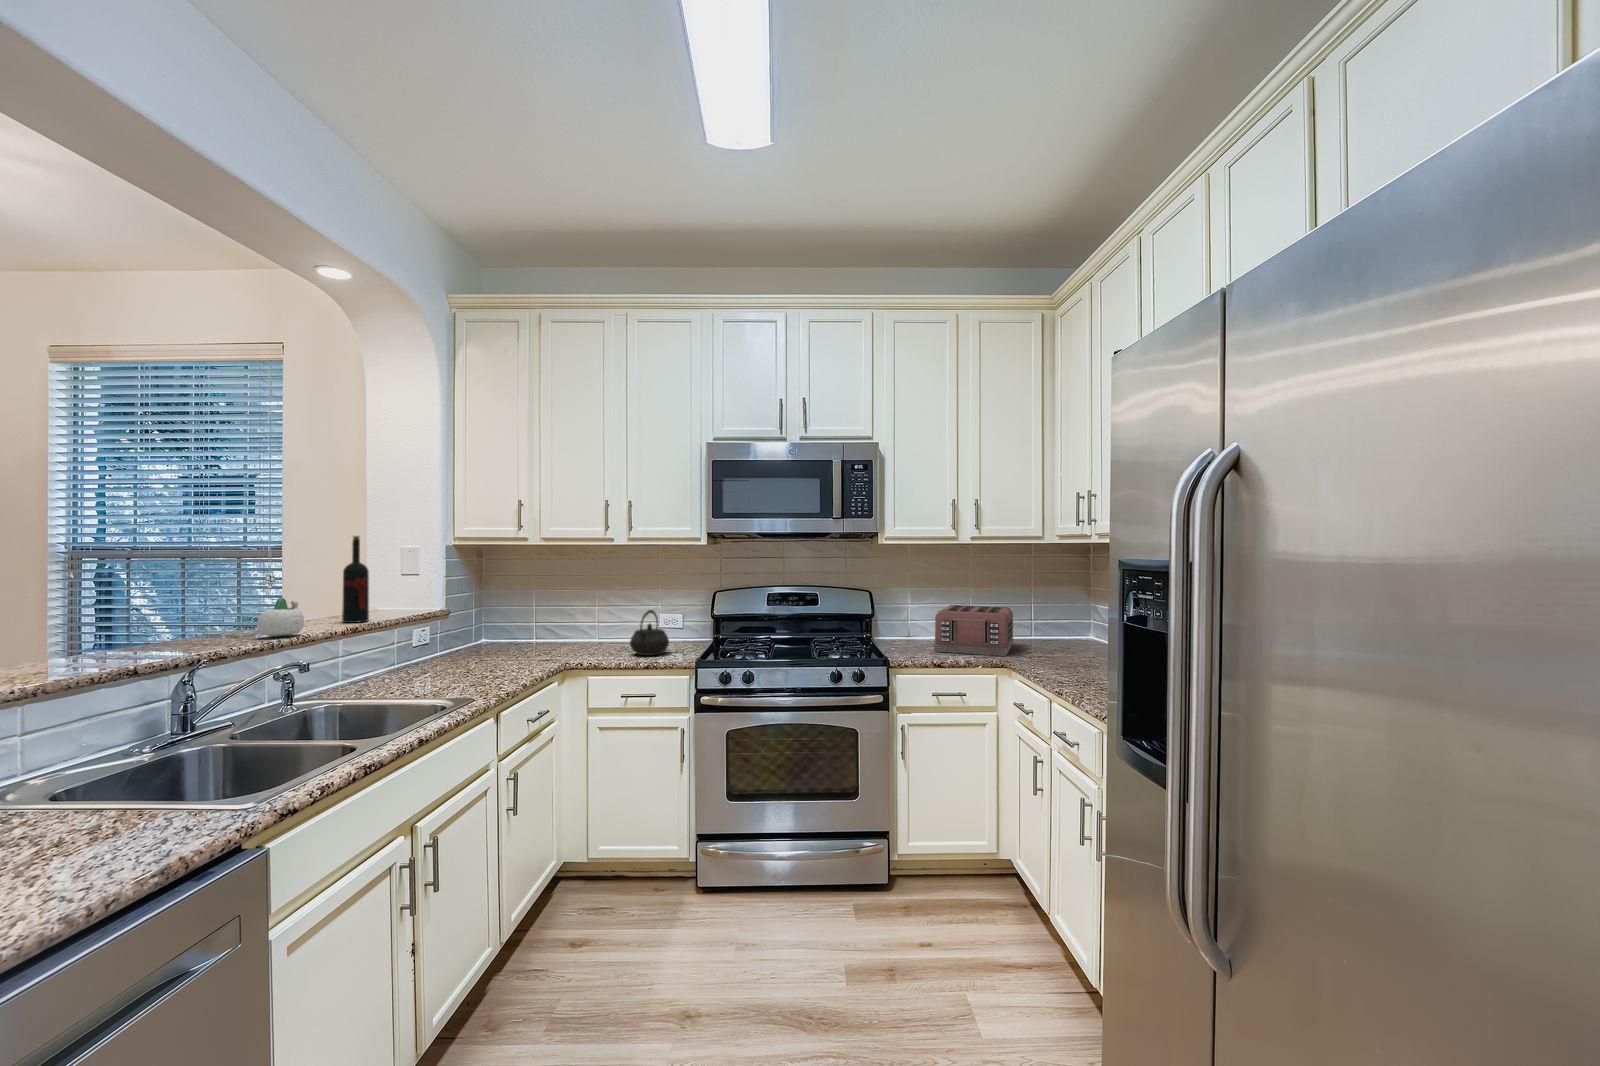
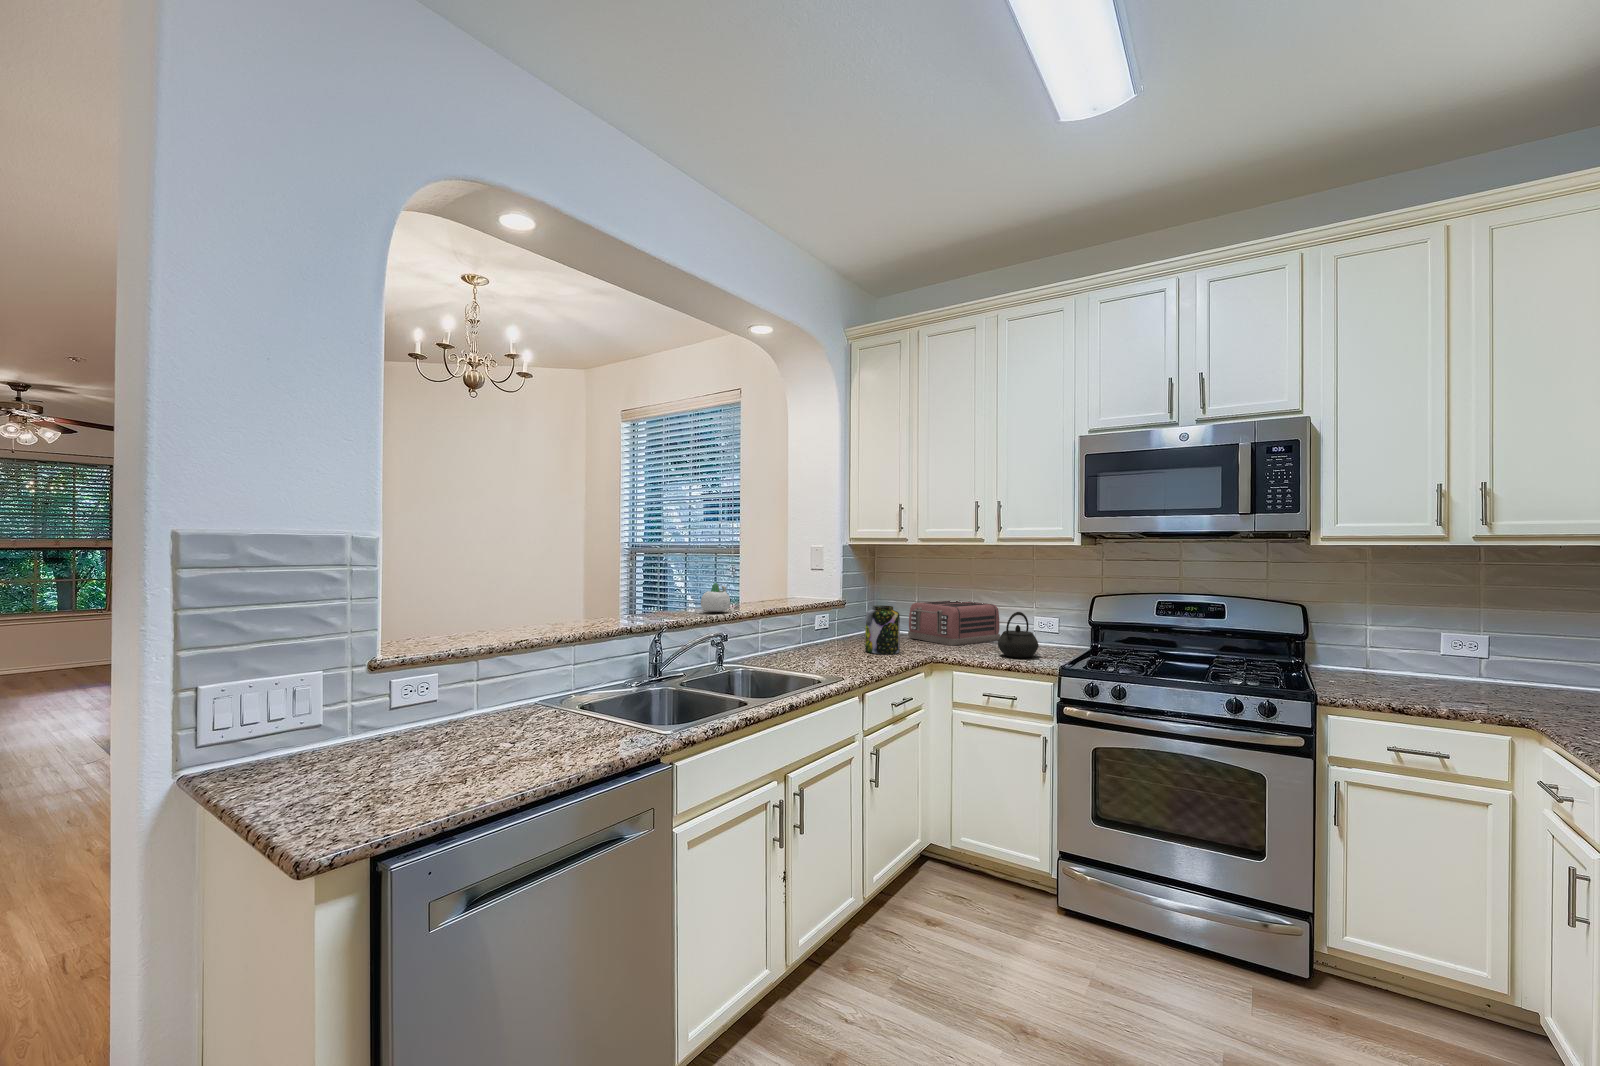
wine bottle: present [342,536,369,623] -> none [762,536,780,606]
toaster: present [934,605,1014,656] -> present [908,600,1000,646]
jar: none [483,613,524,667] -> present [865,605,900,654]

